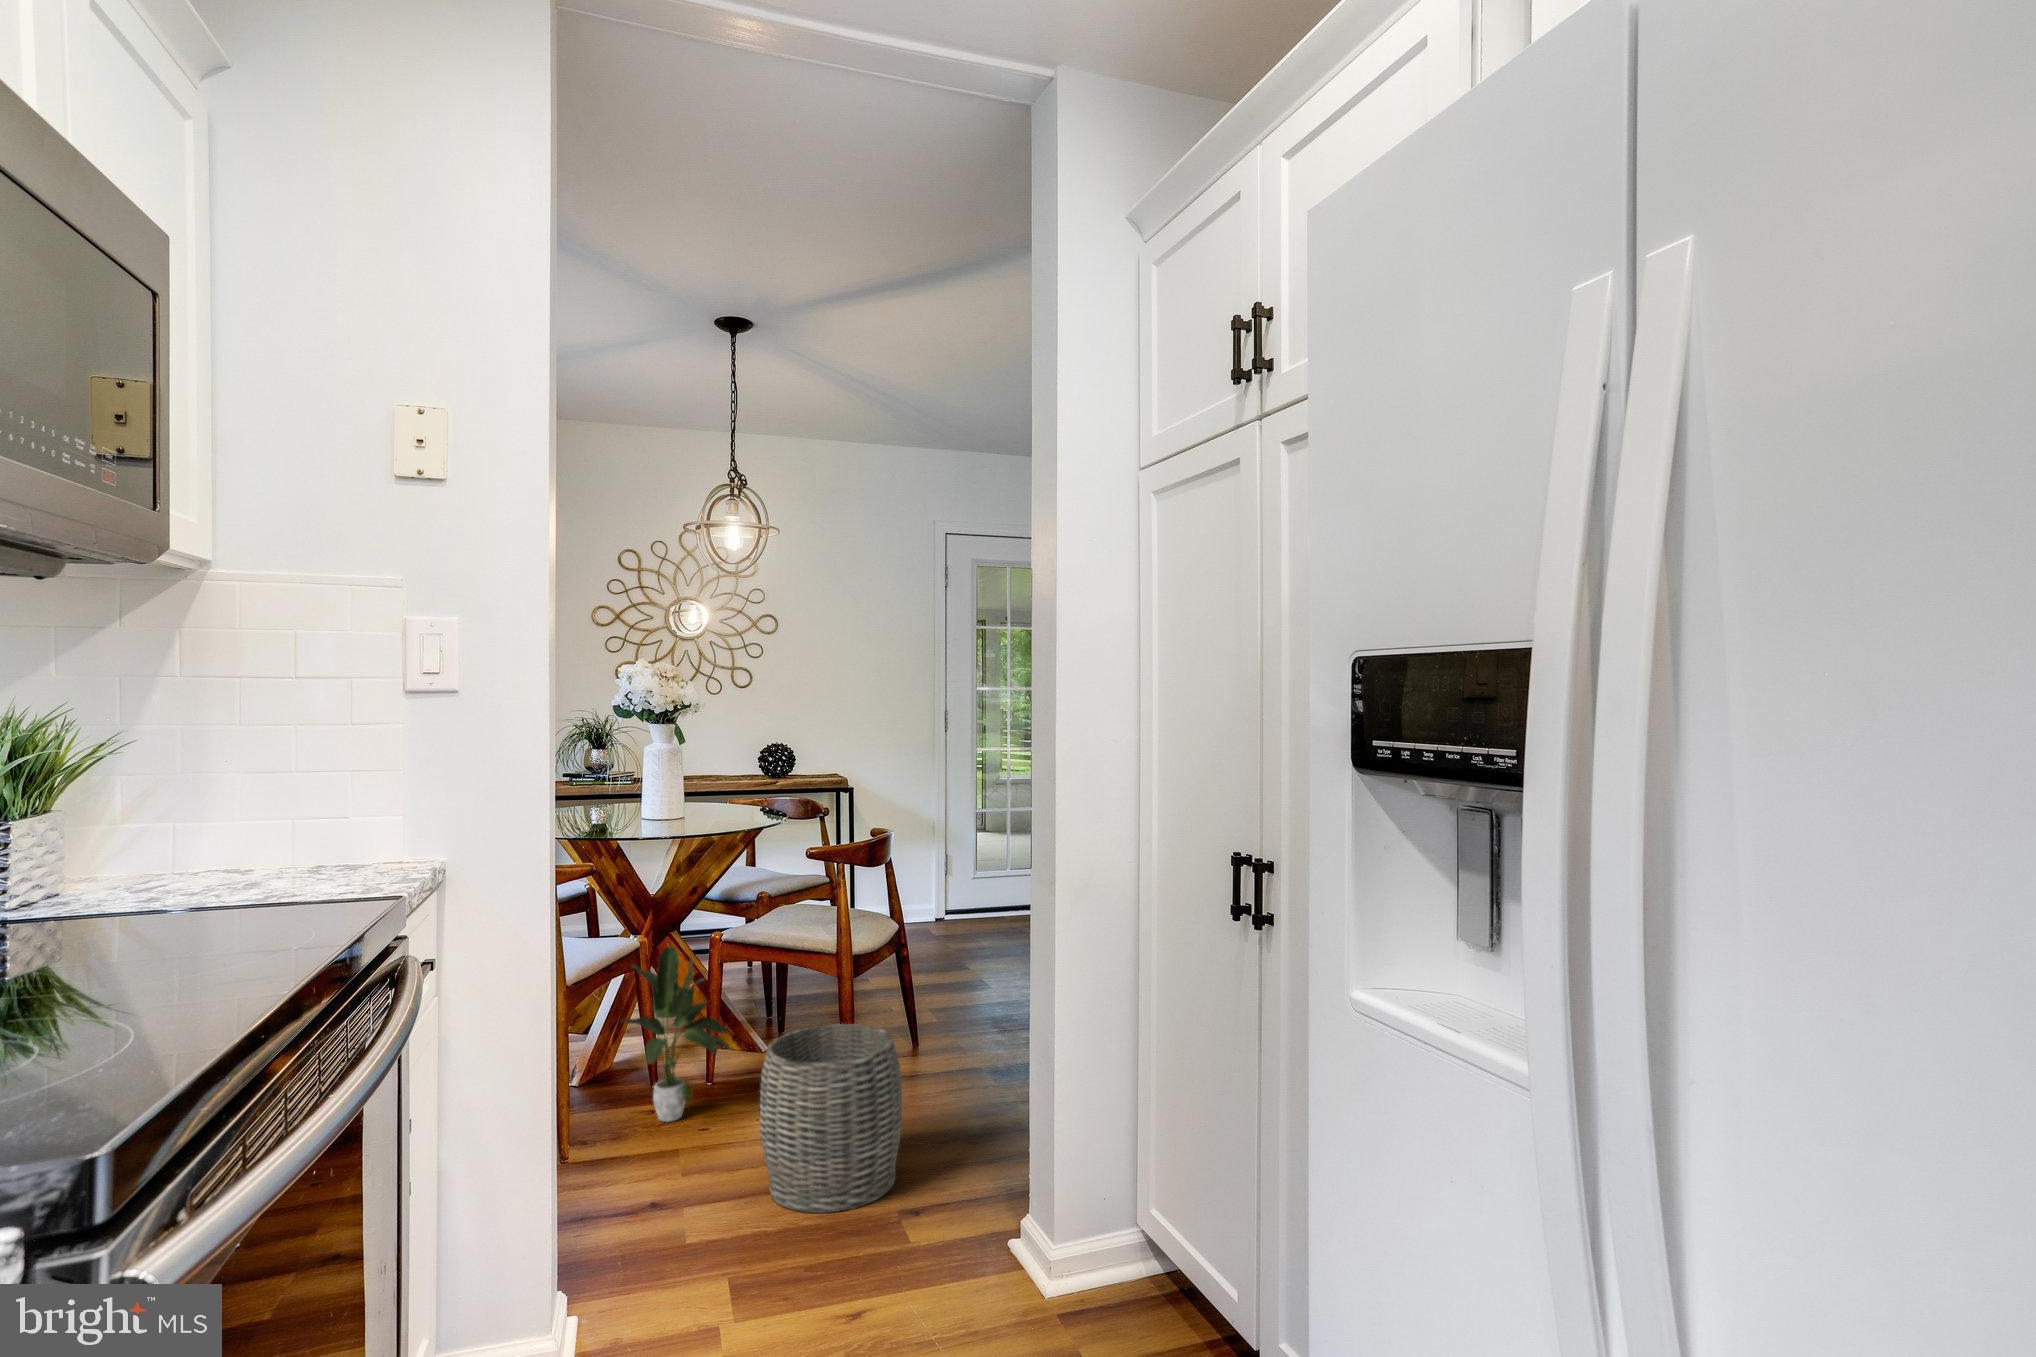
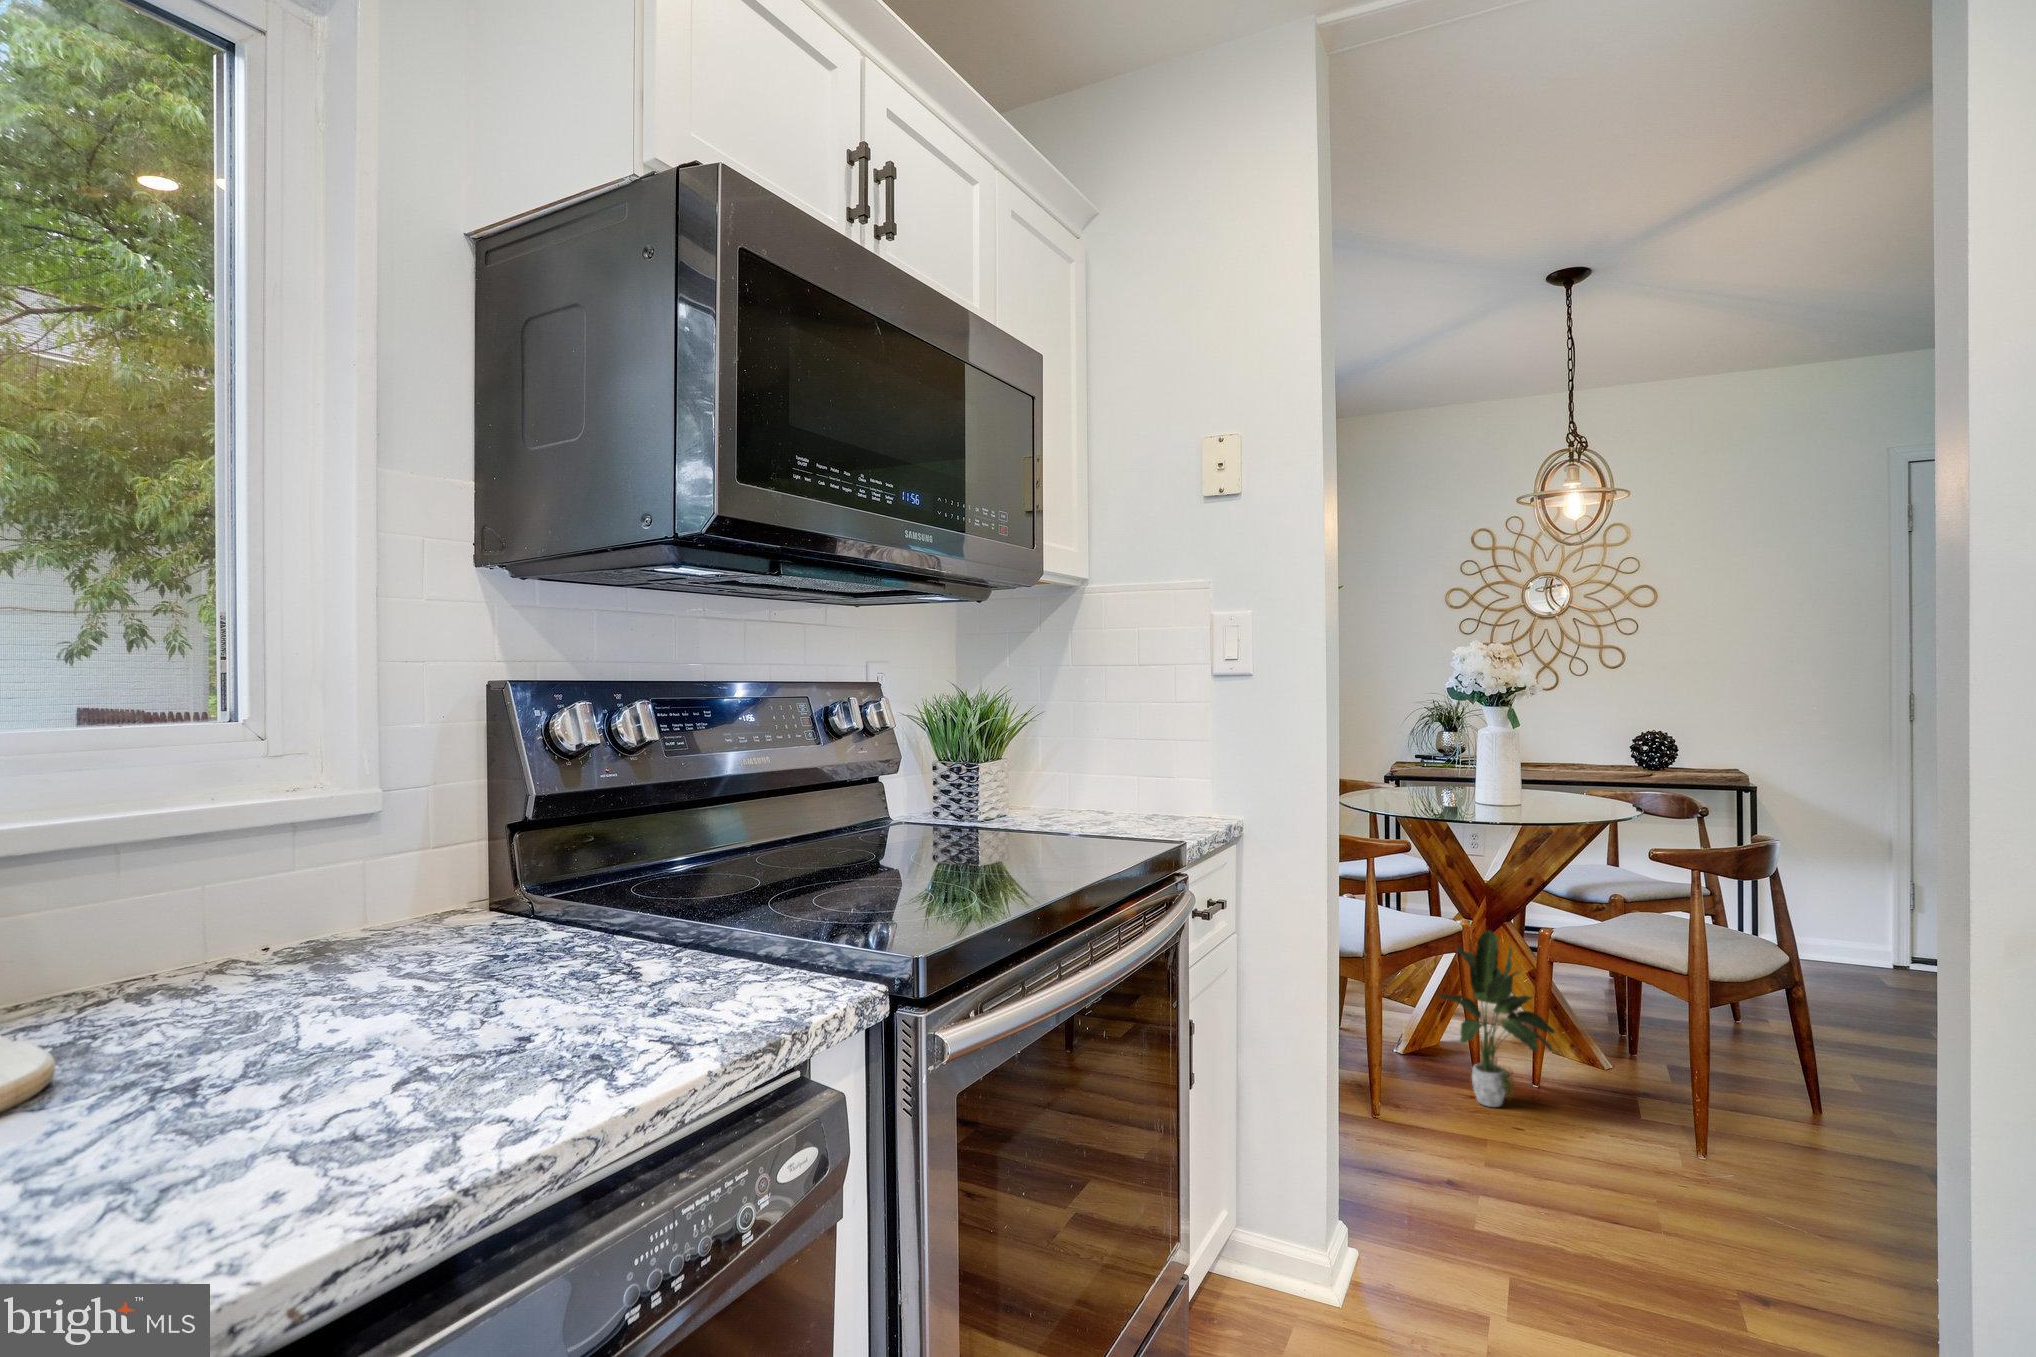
woven basket: present [760,1024,902,1213] -> none [1570,1050,1757,1274]

